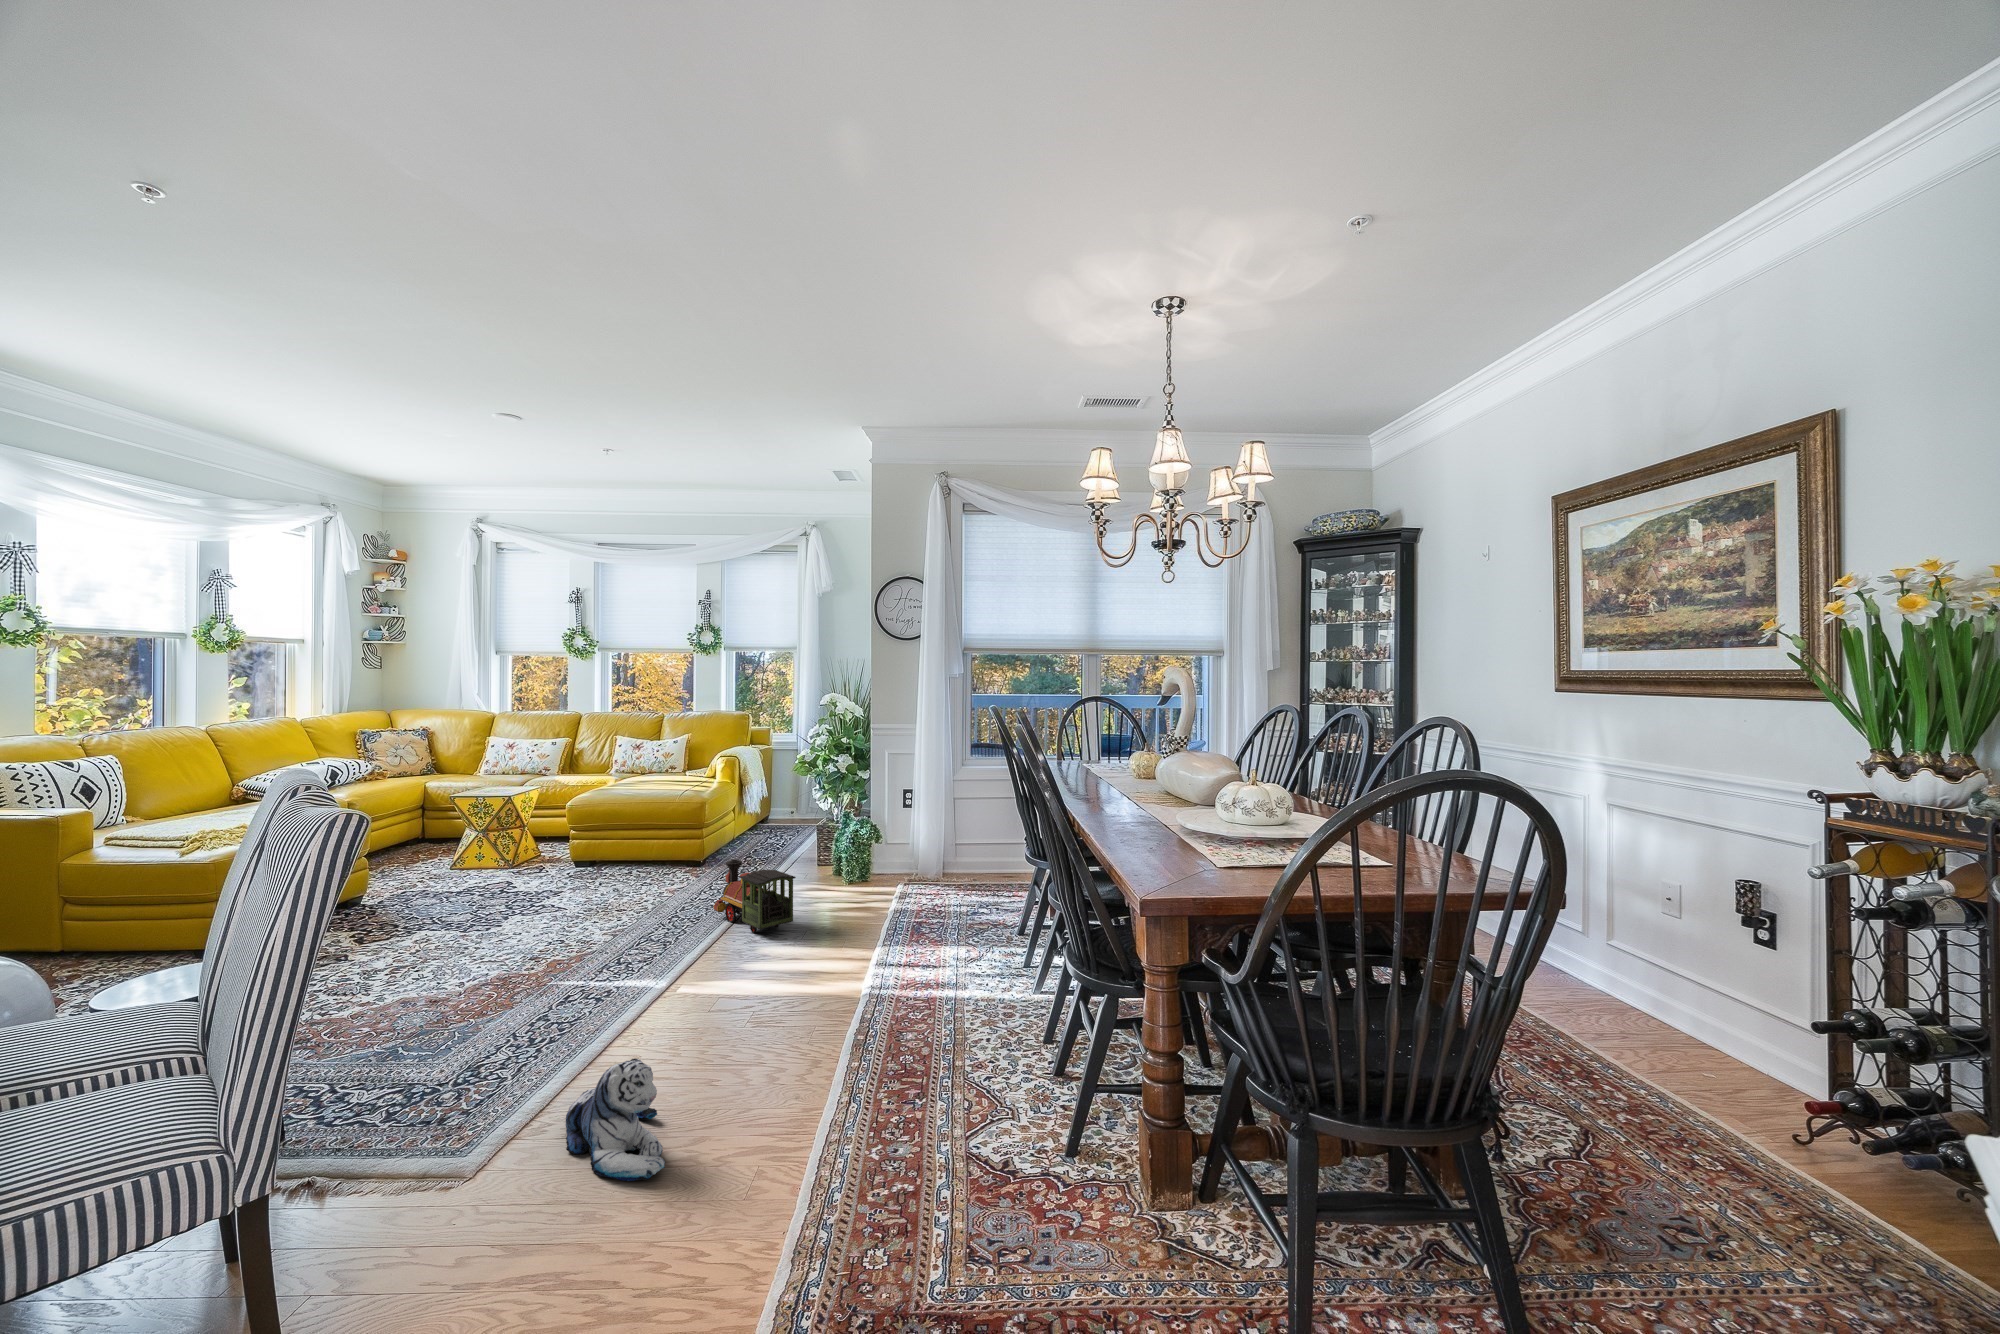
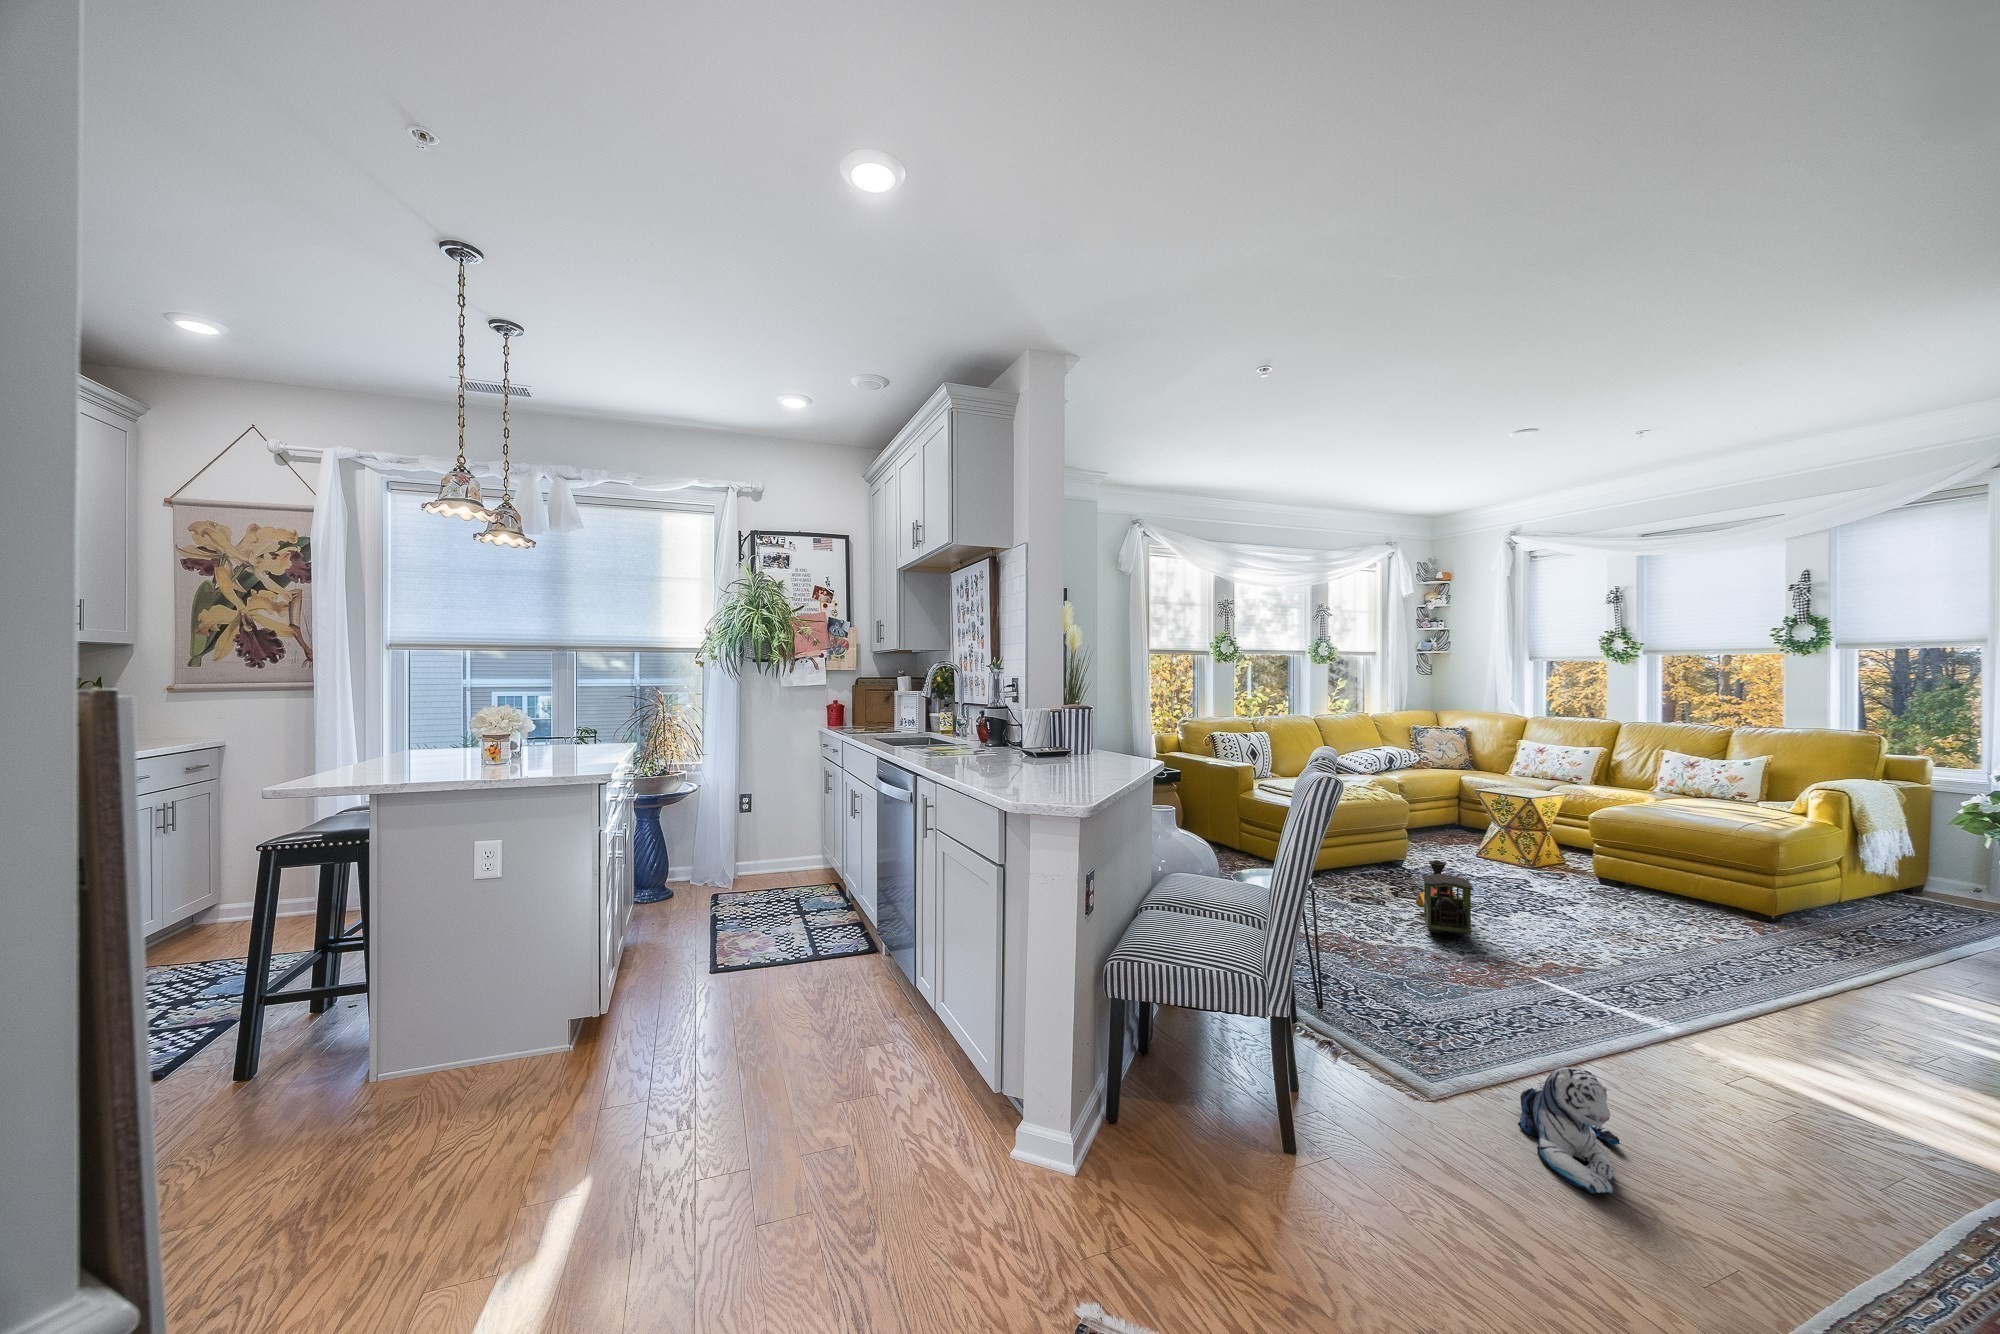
toy train: present [714,859,796,933] -> present [1416,860,1474,936]

